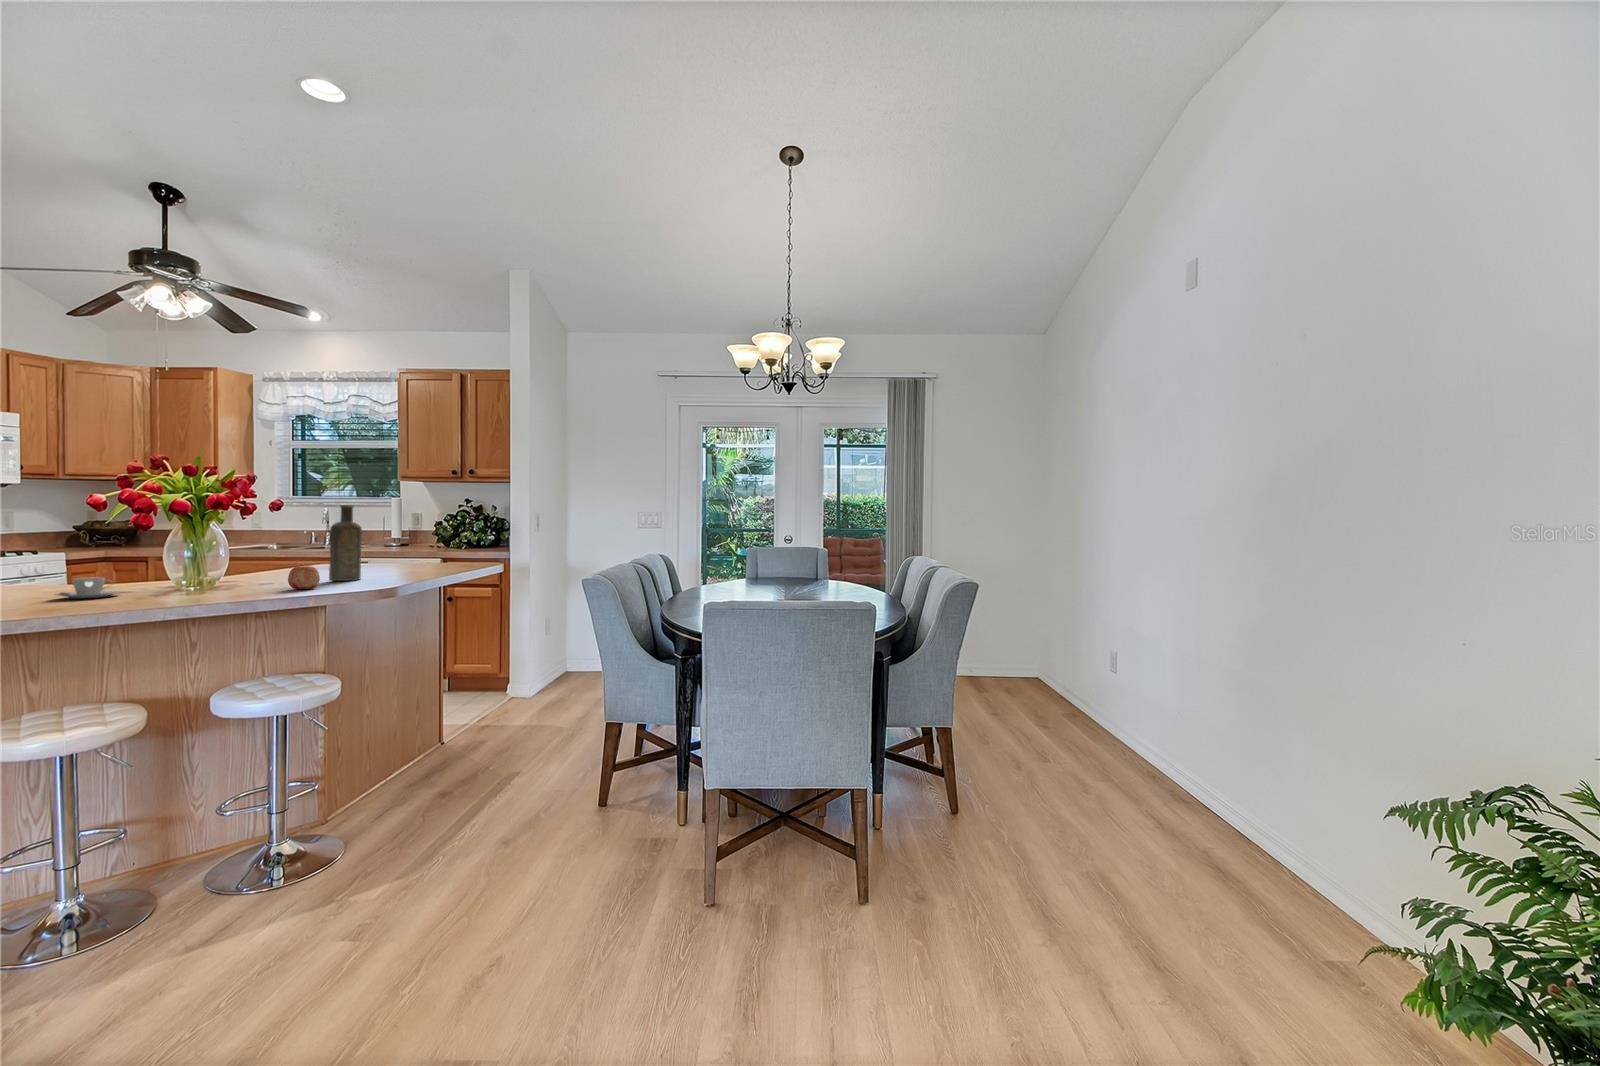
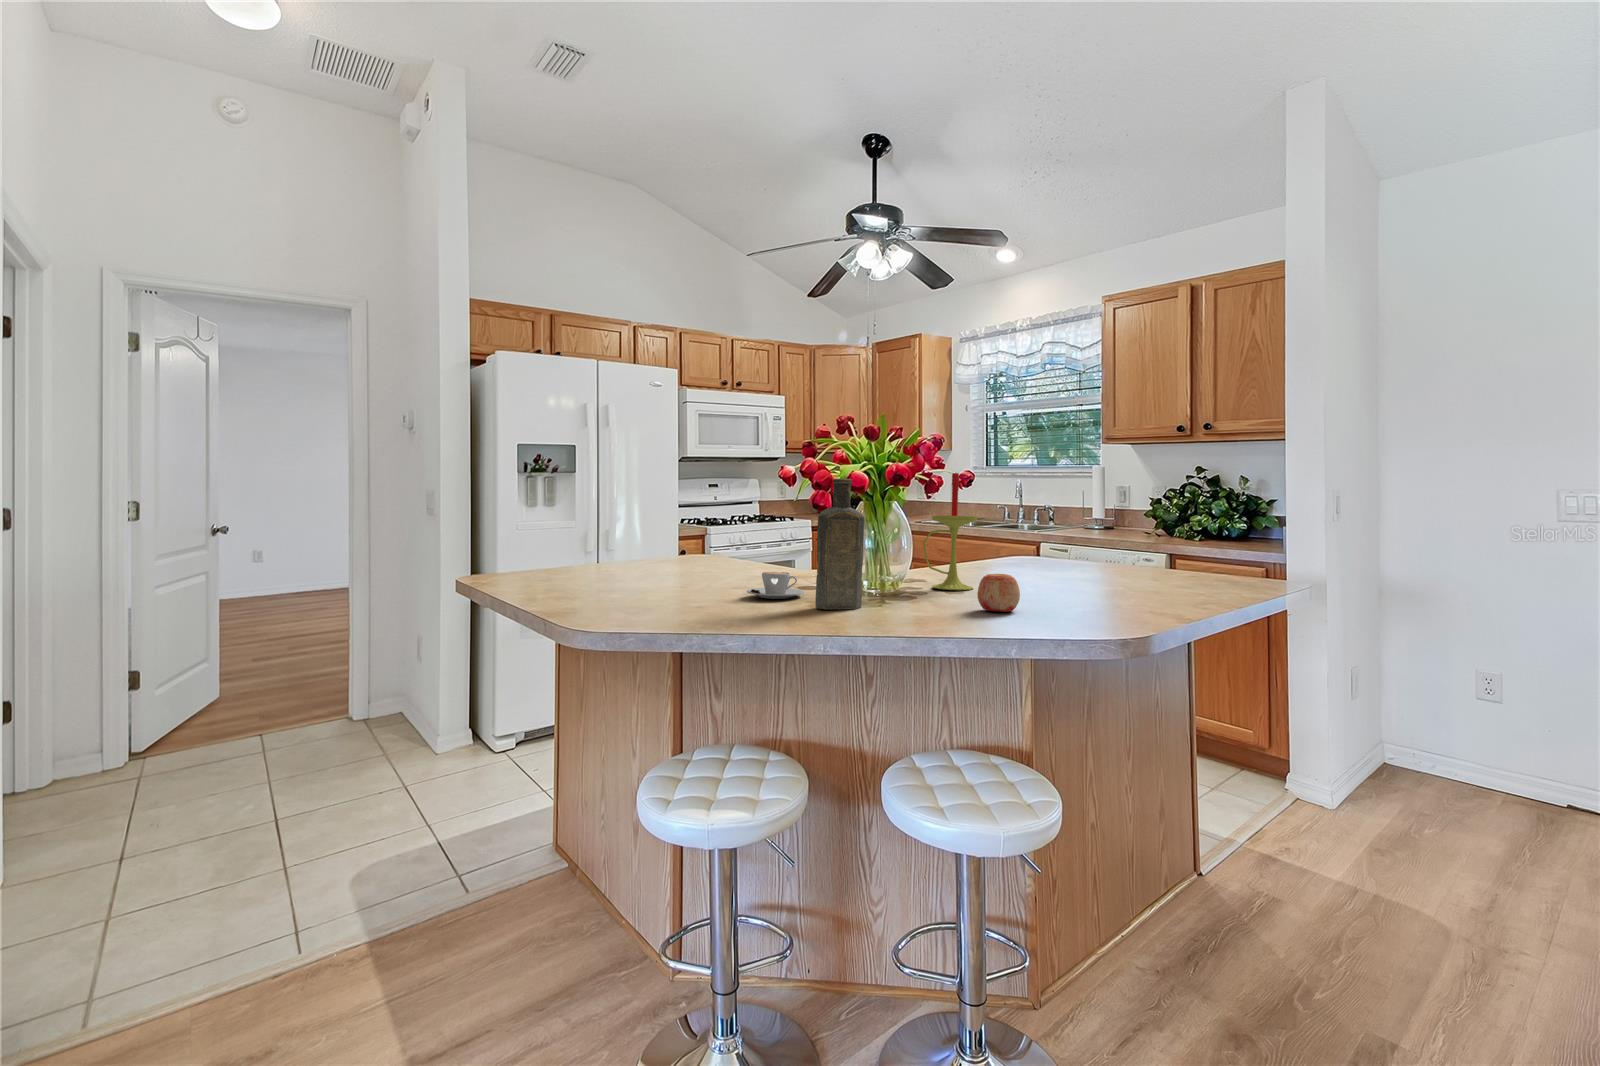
candle: none [239,500,287,583] -> present [923,473,977,590]
bottle: present [329,505,362,581] -> present [815,479,864,609]

